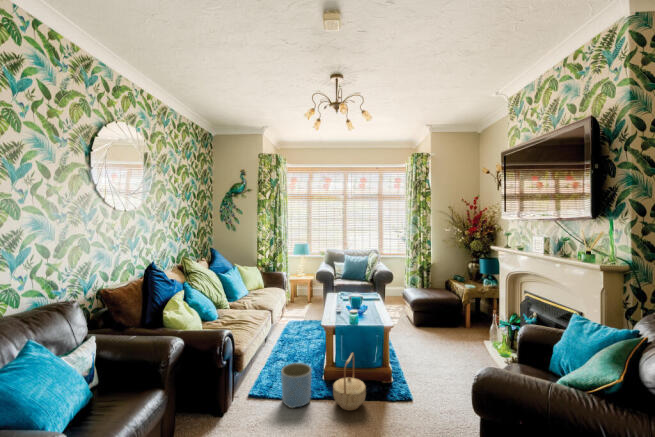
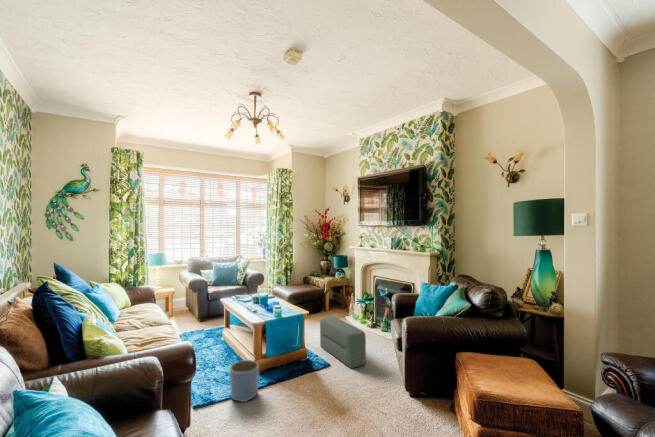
pouf: none [420,337,462,415] -> present [320,317,366,368]
basket: present [333,353,366,410] -> none [276,340,304,387]

